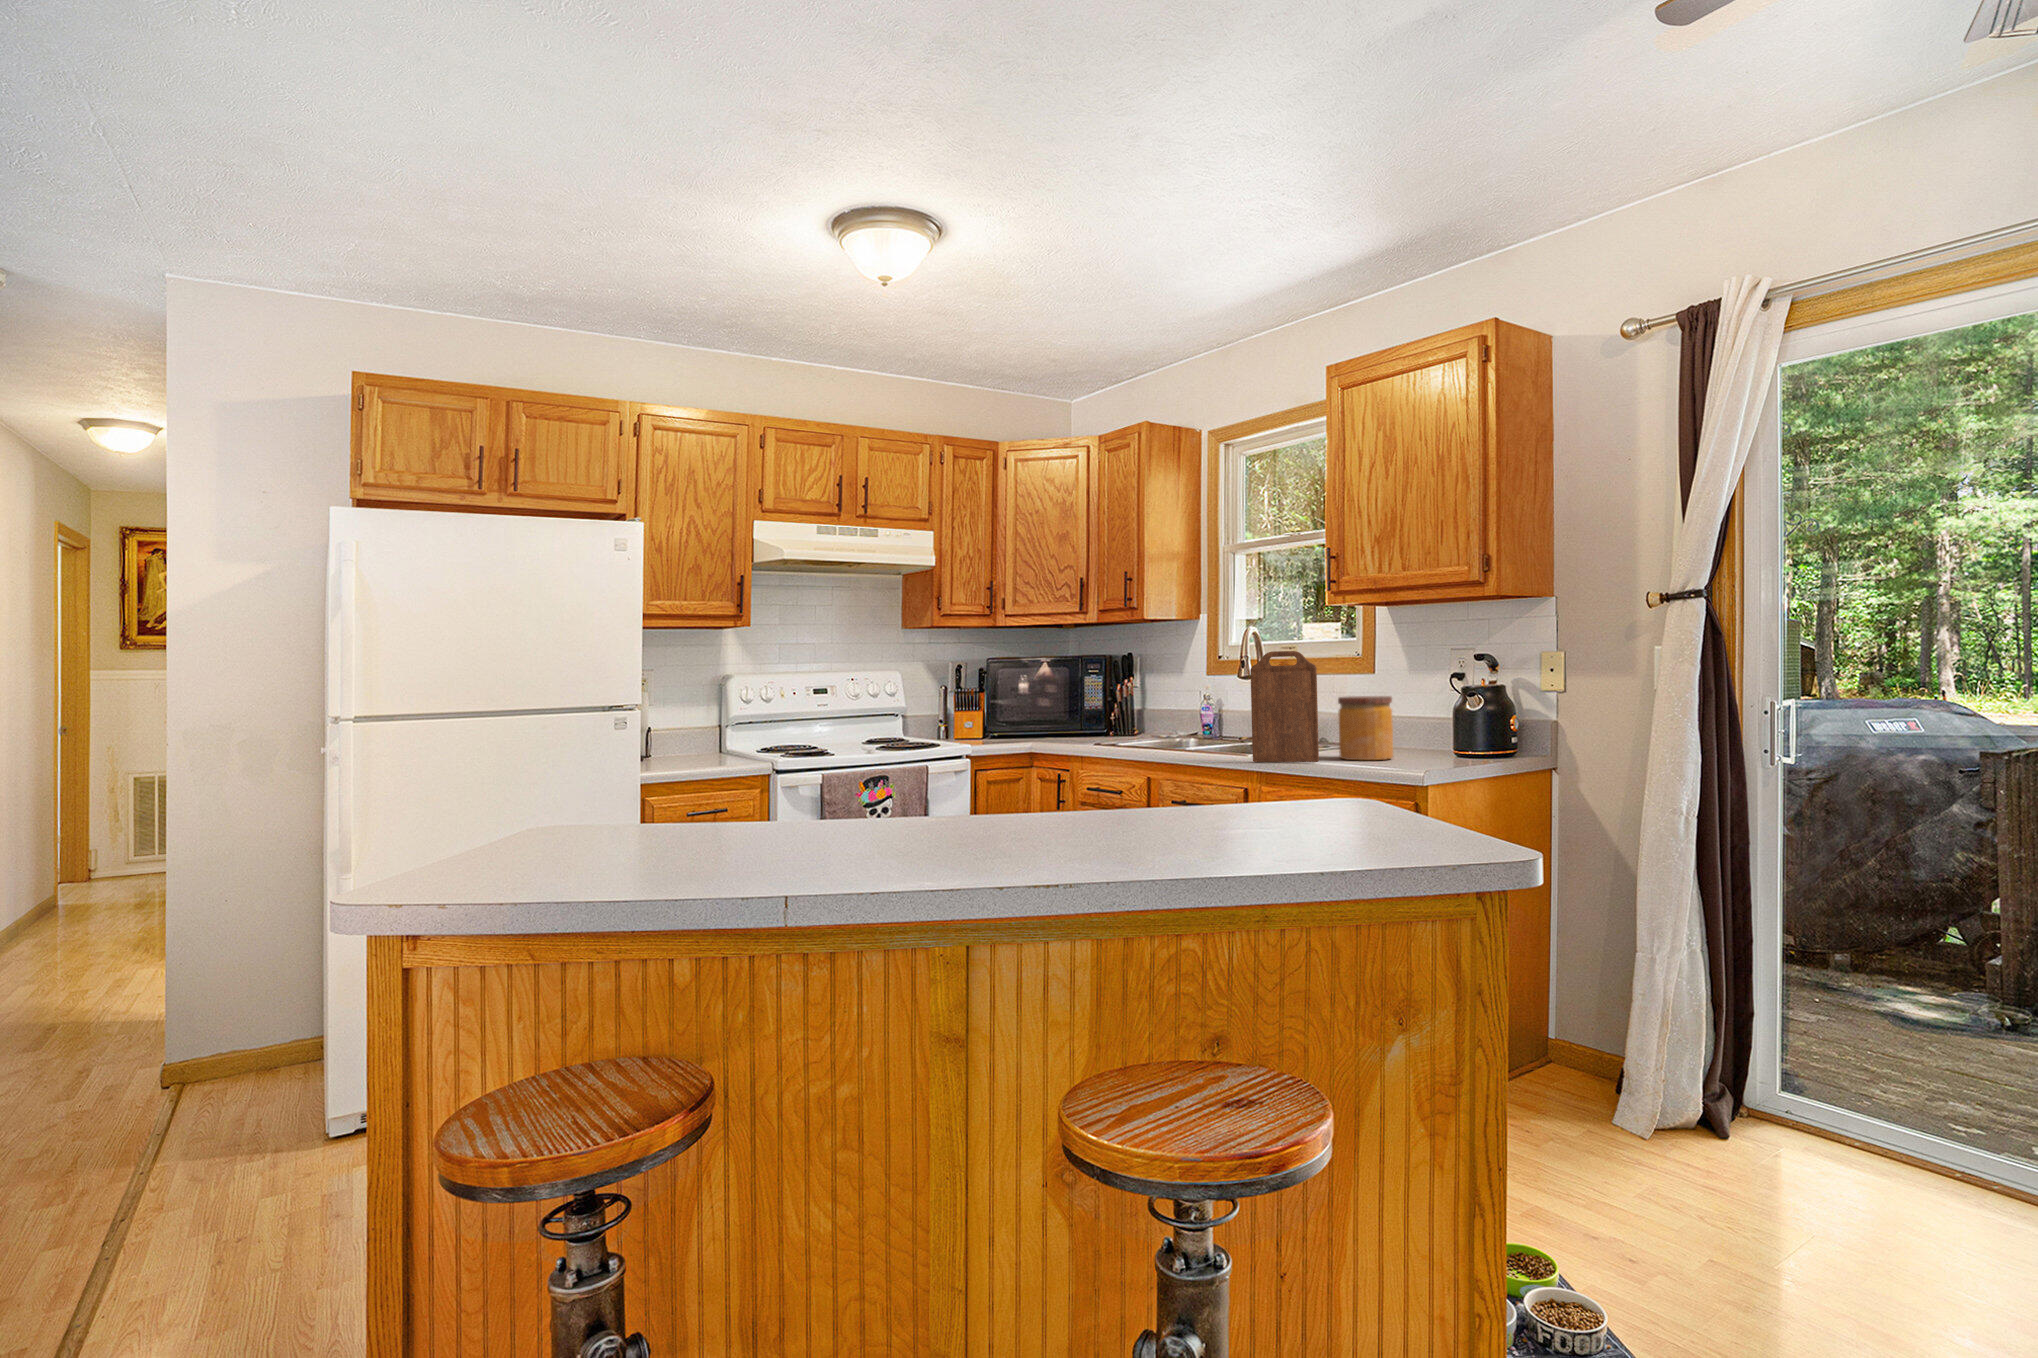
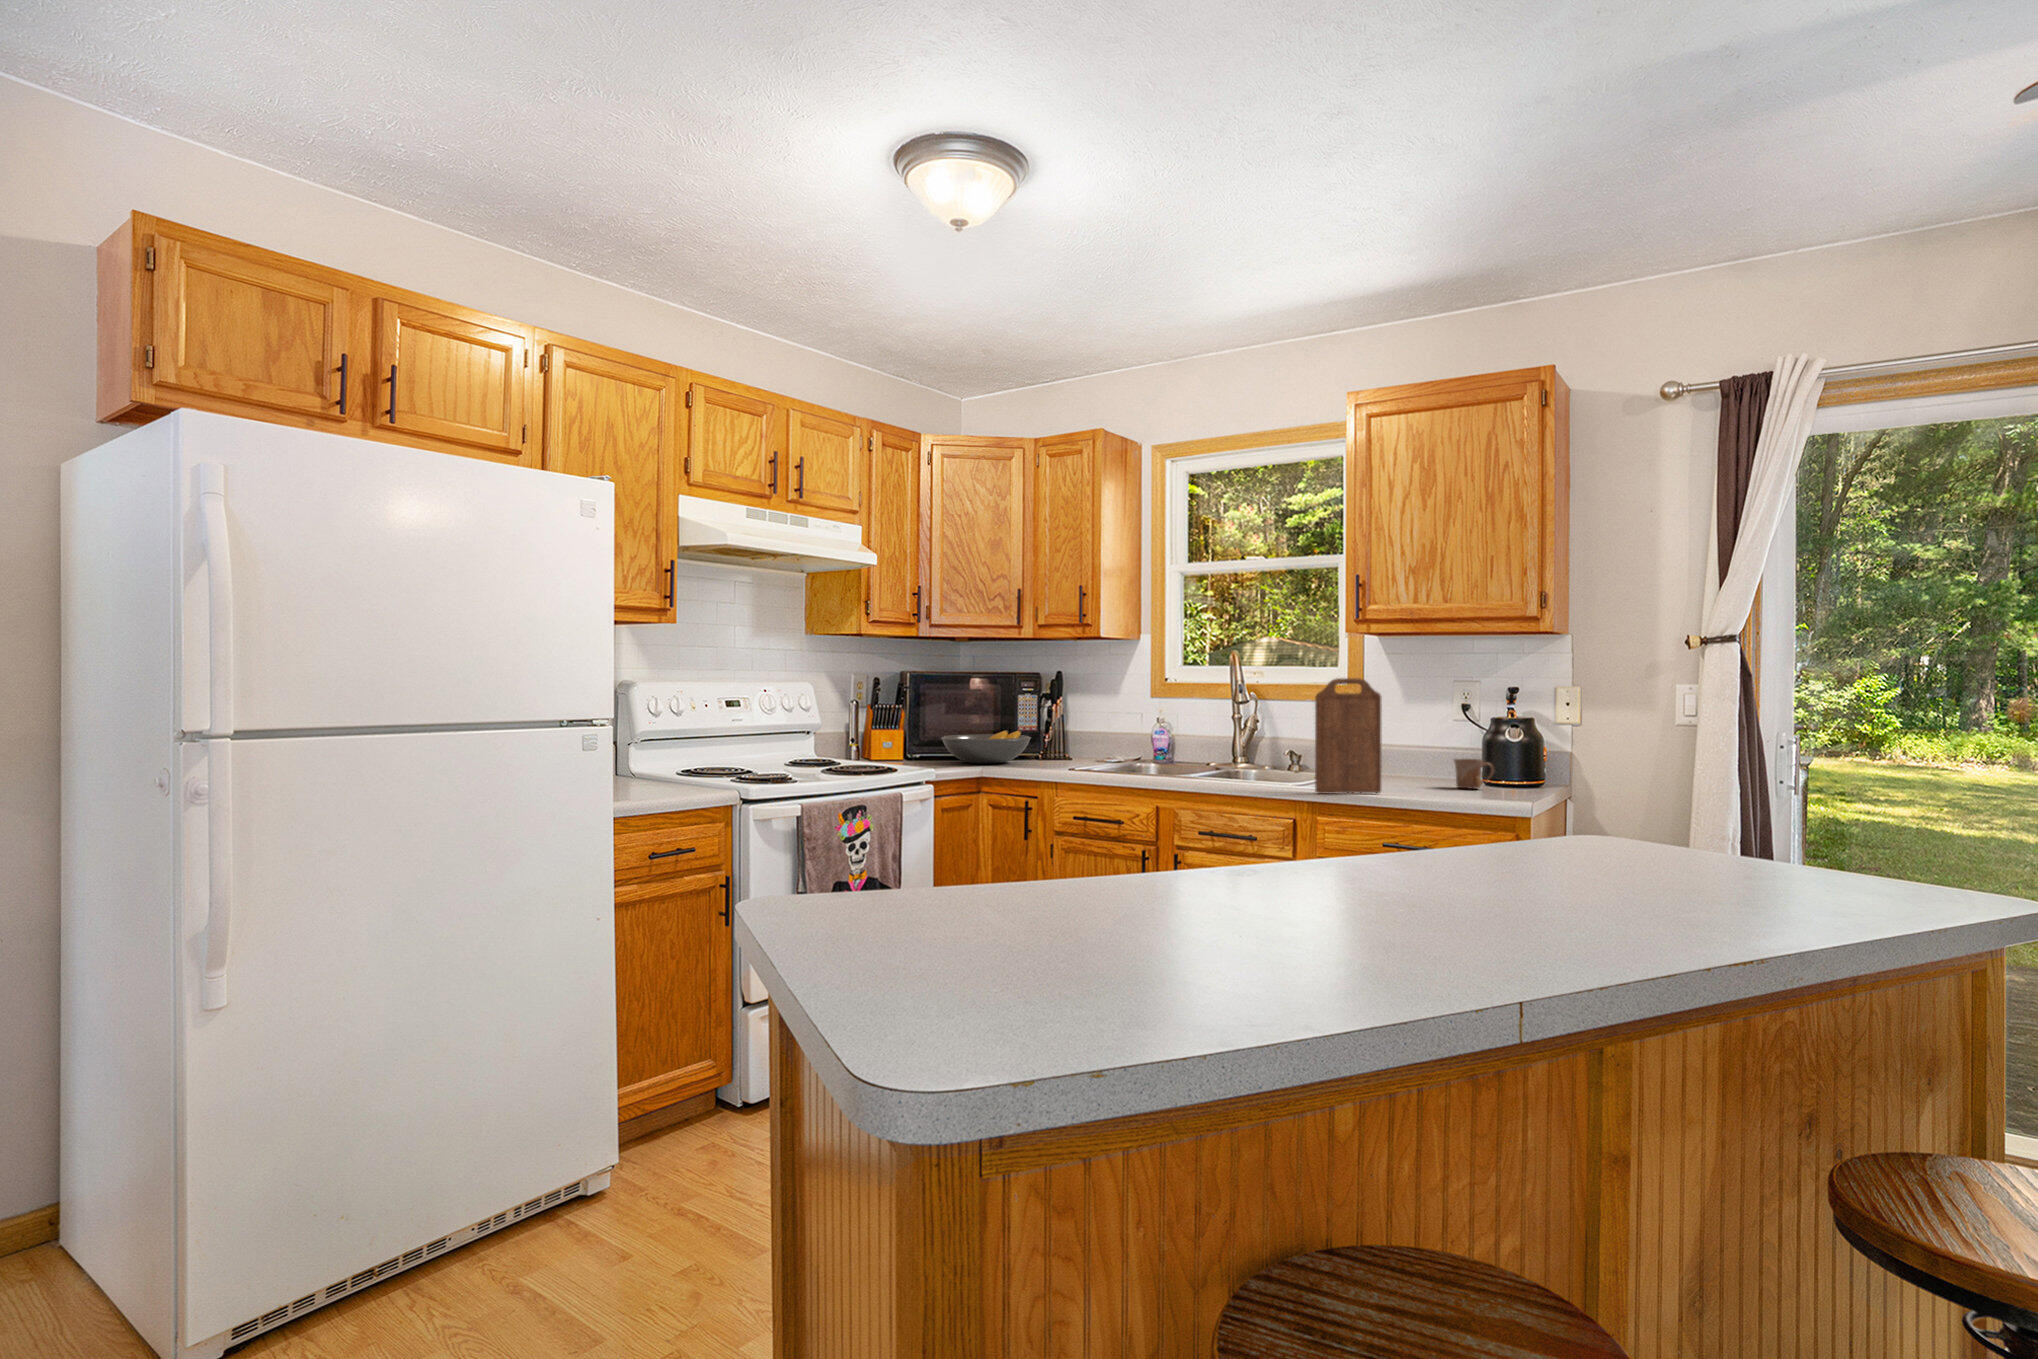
jar: present [1338,696,1393,760] -> none [1375,724,1430,790]
fruit bowl: none [1003,710,1085,740] -> present [941,730,1031,764]
mug: none [1422,730,1462,760] -> present [1454,759,1494,789]

